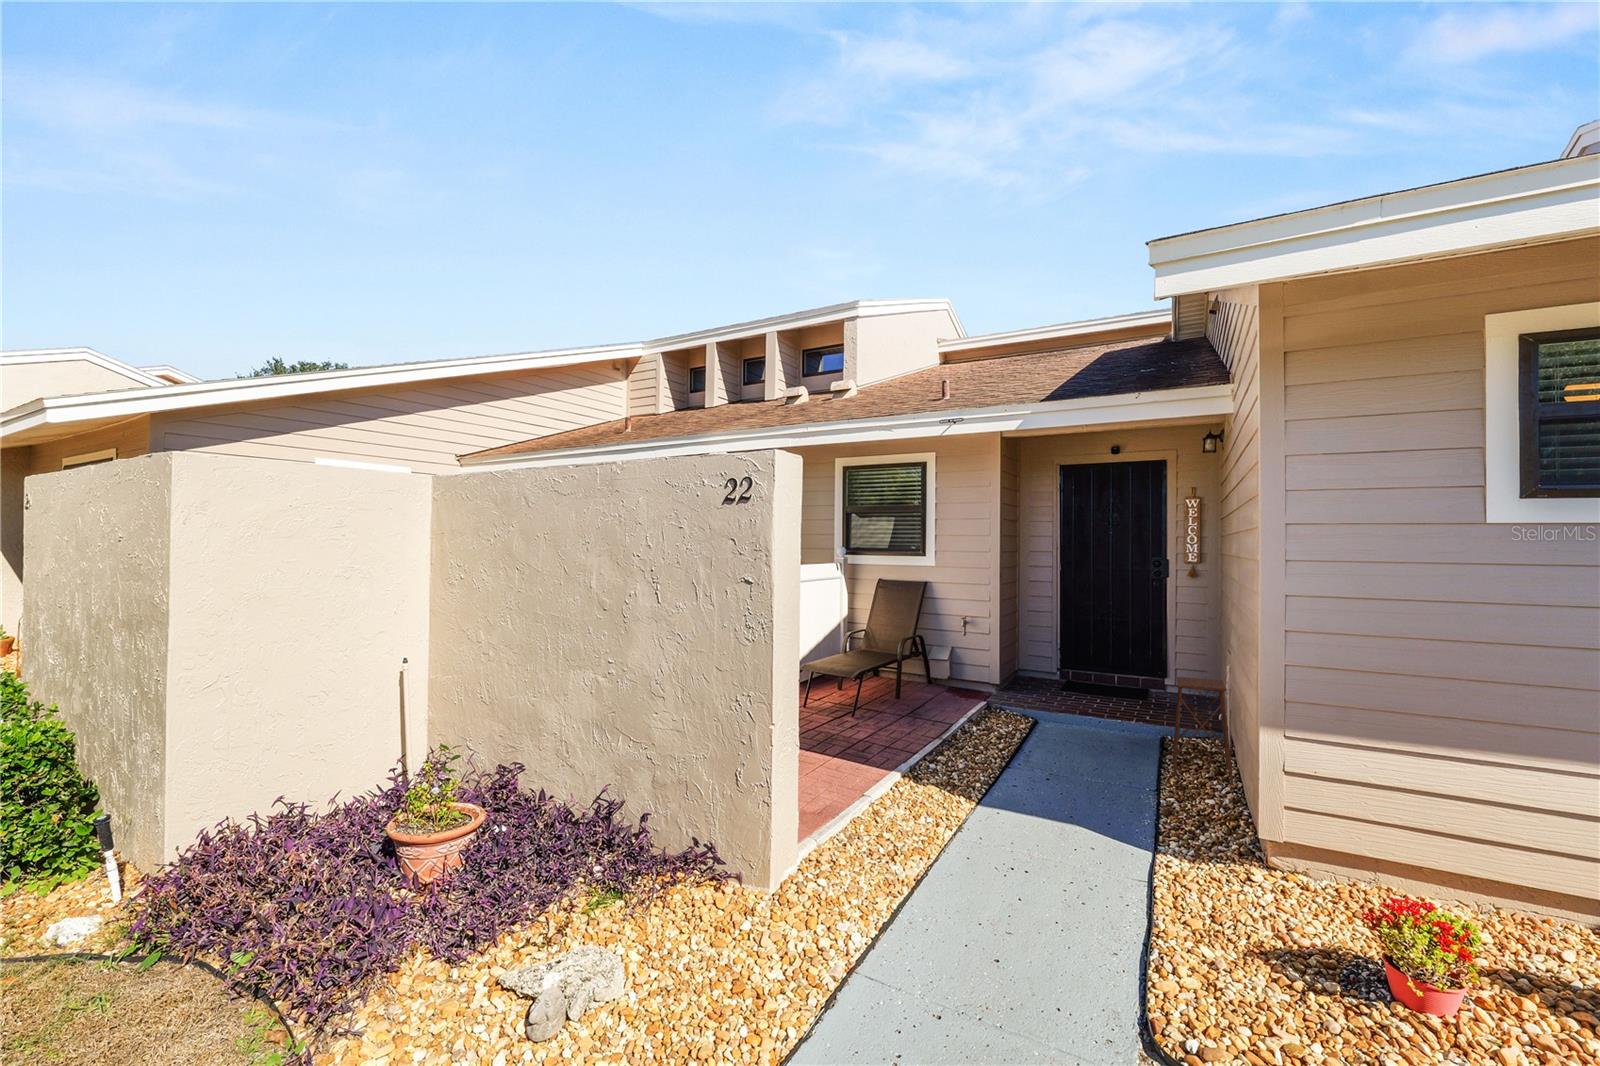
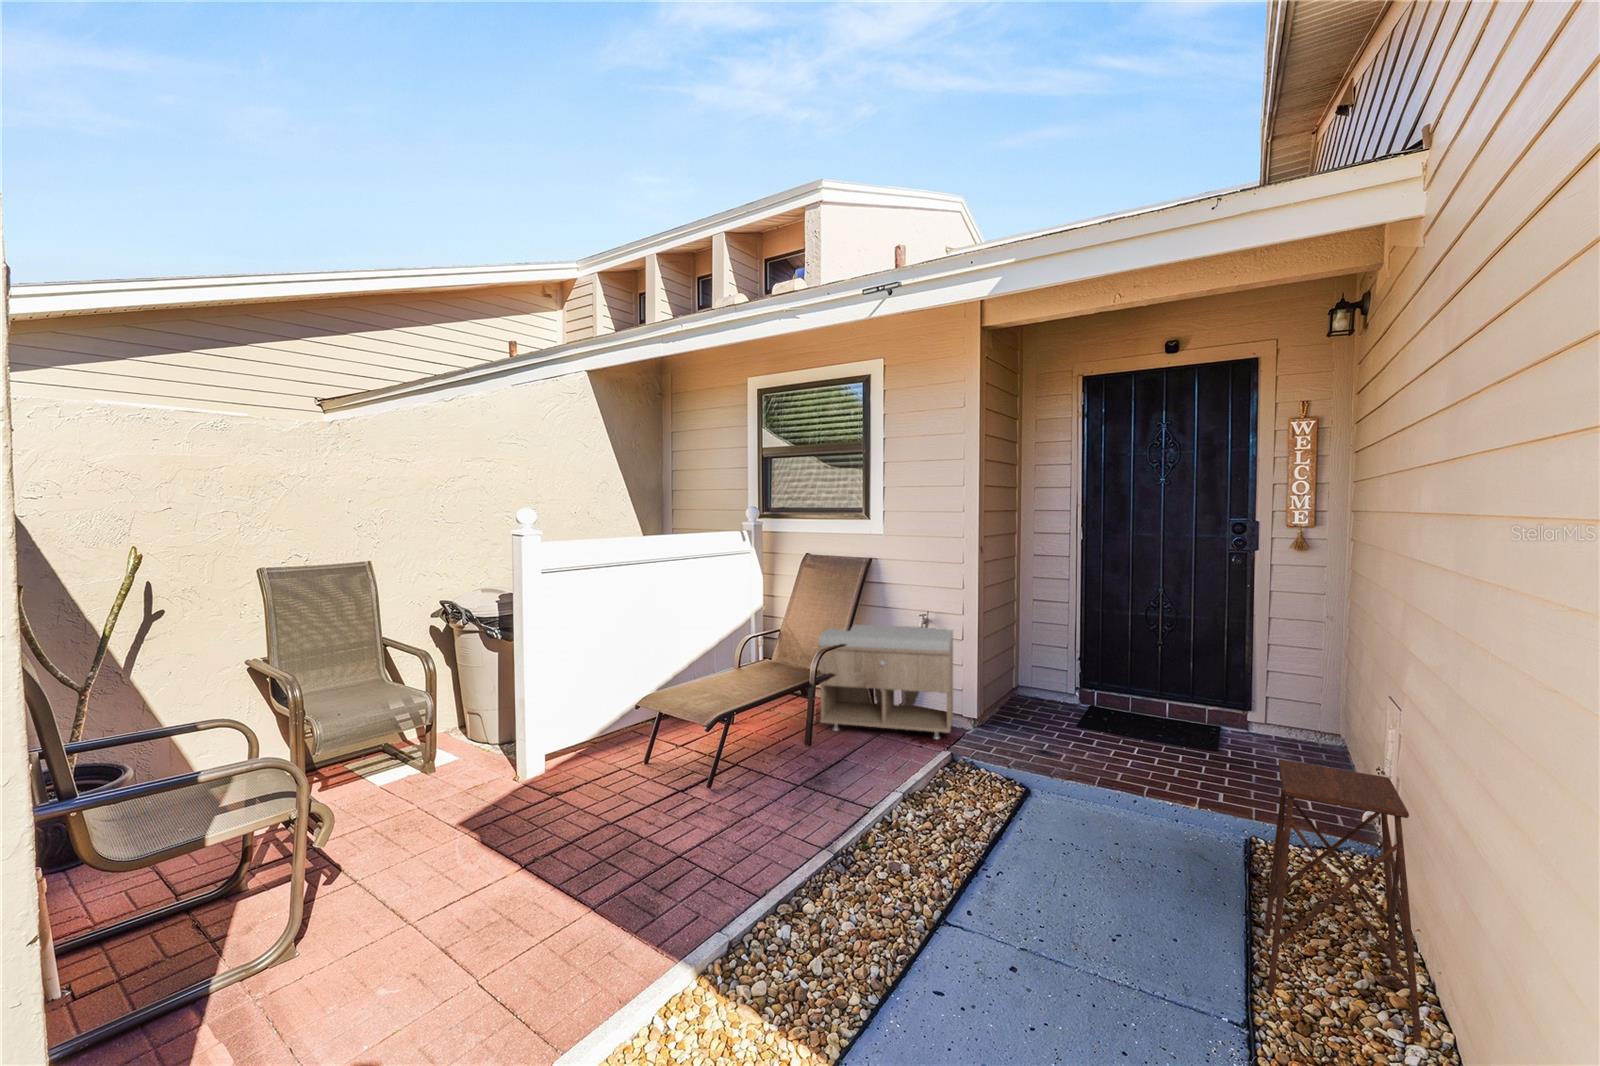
storage bench: none [903,627,989,698] -> present [818,625,953,739]

